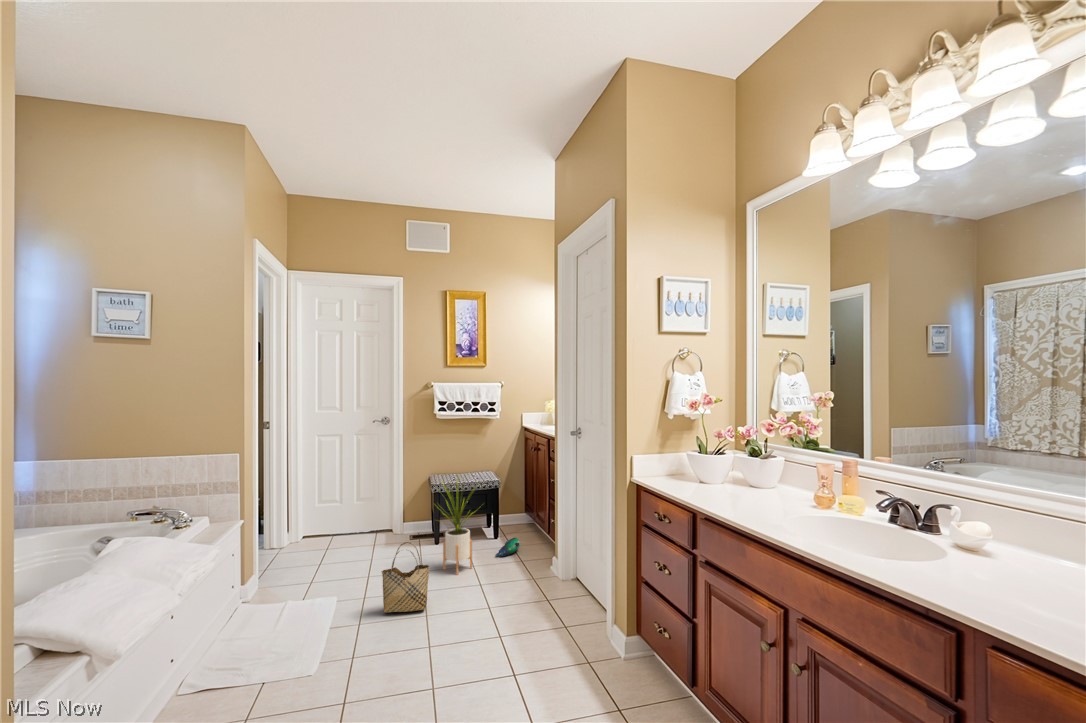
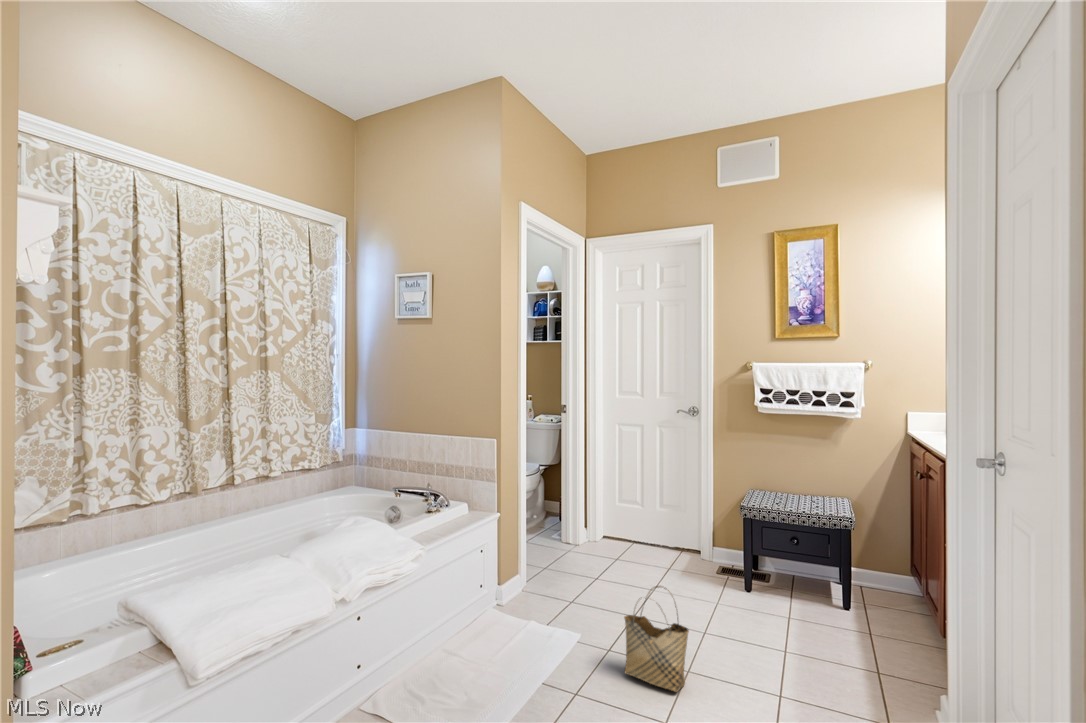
house plant: present [439,479,473,574] -> none [720,494,803,651]
plush toy: present [495,538,520,557] -> none [830,618,882,646]

